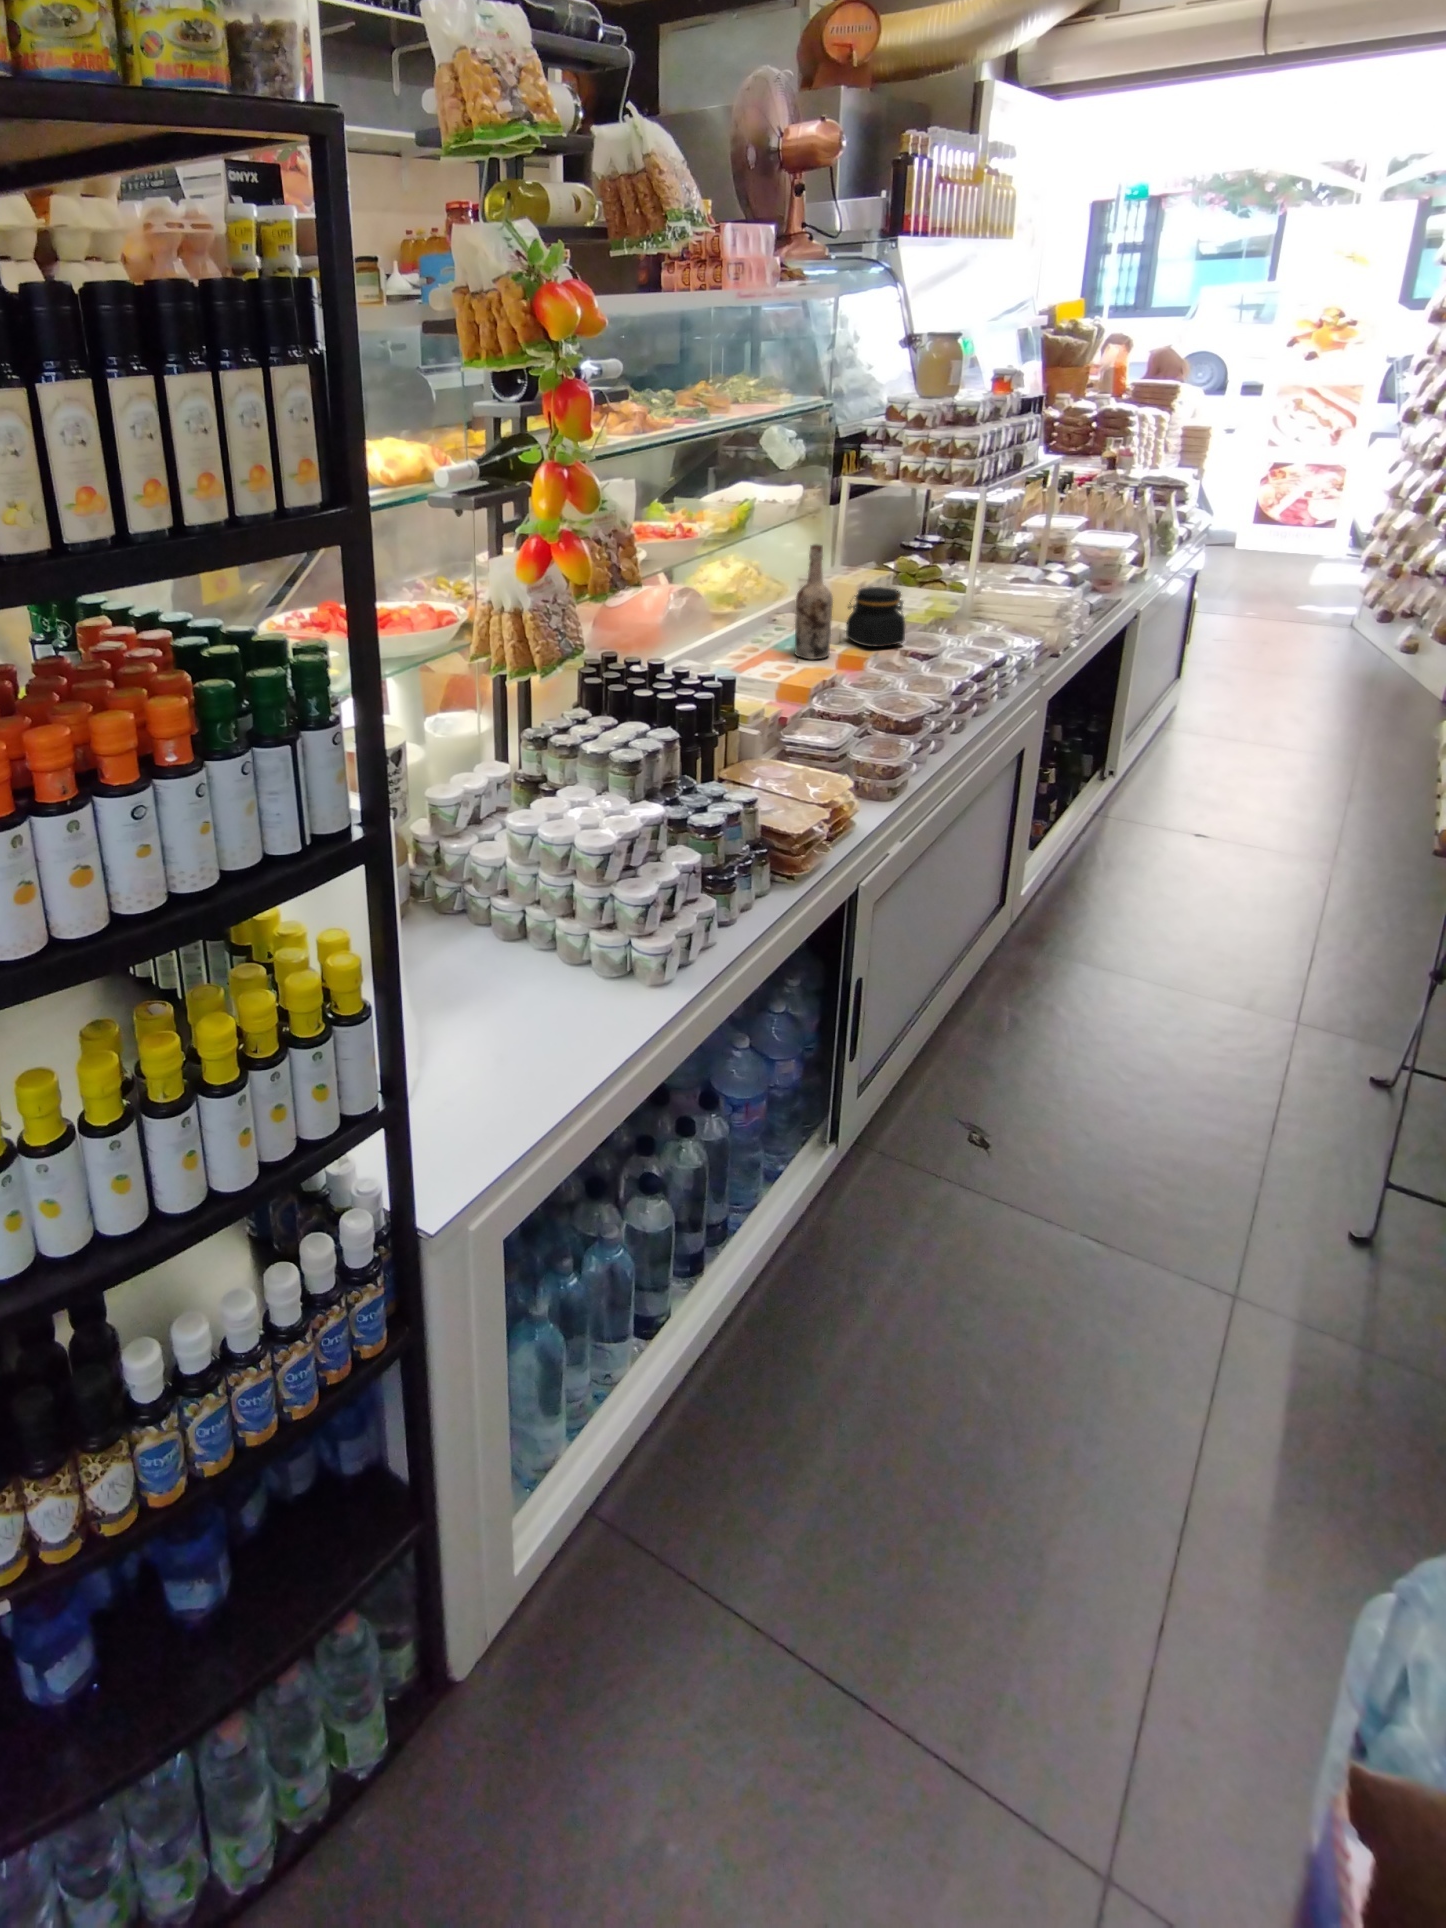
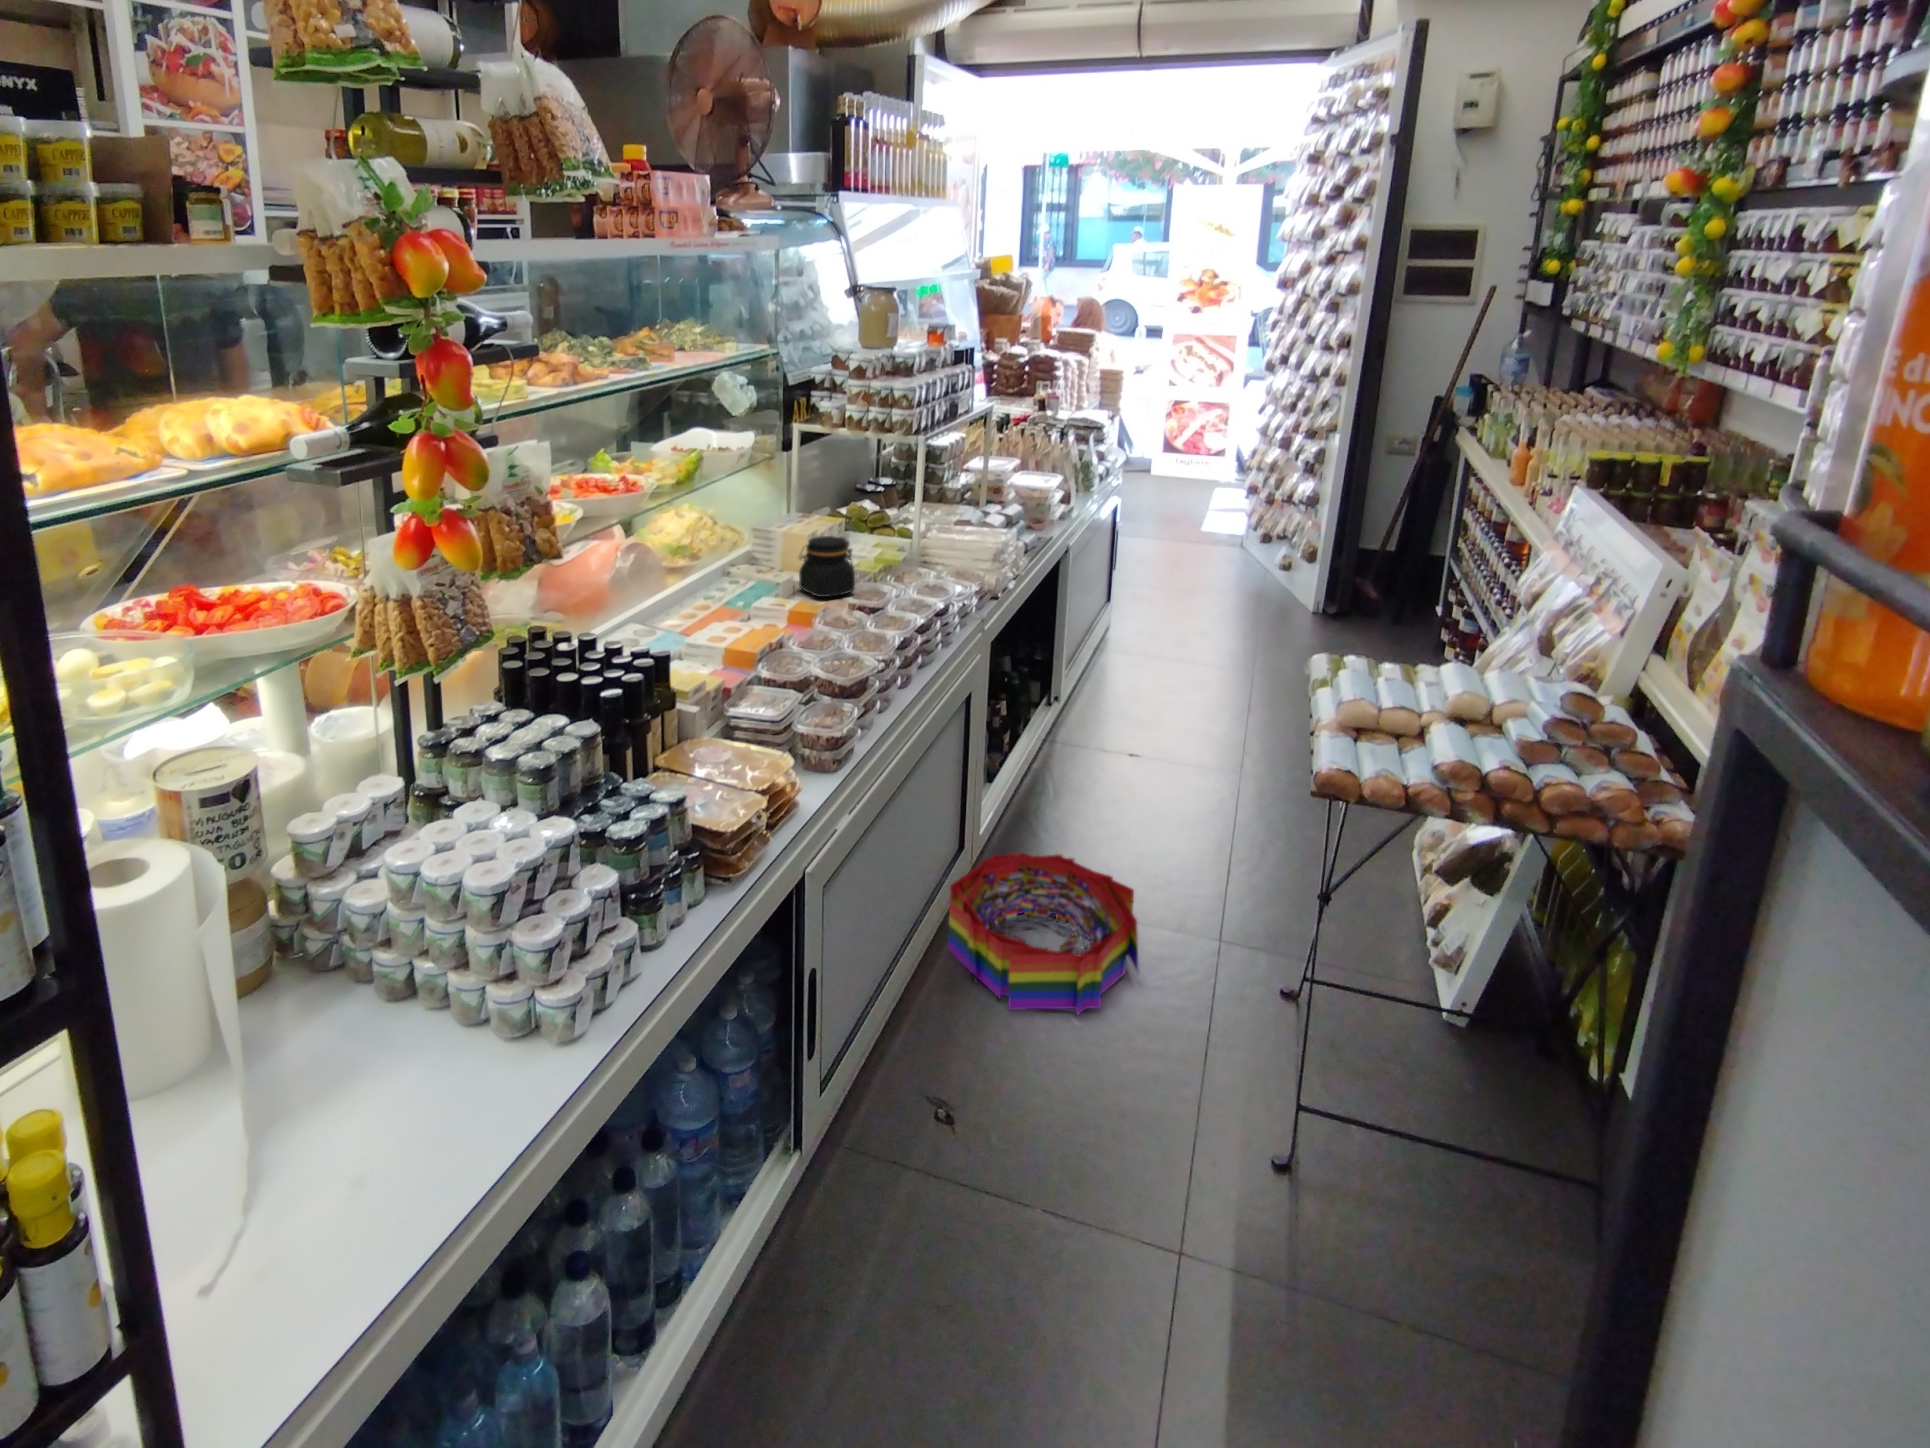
wine bottle: present [795,545,833,659] -> none [746,497,782,614]
storage bin: none [986,915,1198,1073] -> present [948,852,1138,1015]

